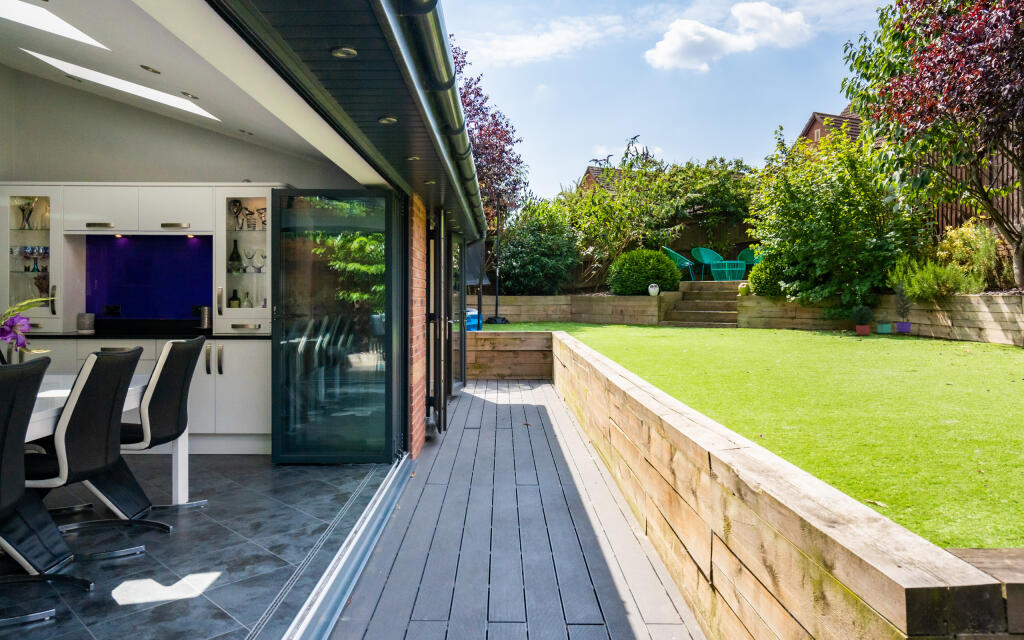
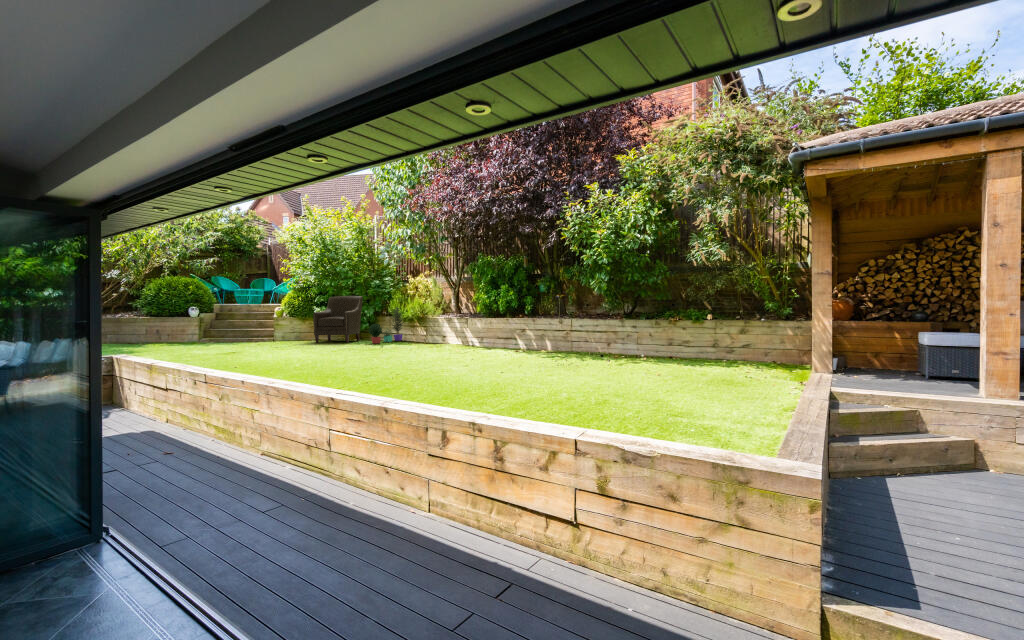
chair: none [778,266,852,332] -> present [313,296,363,343]

